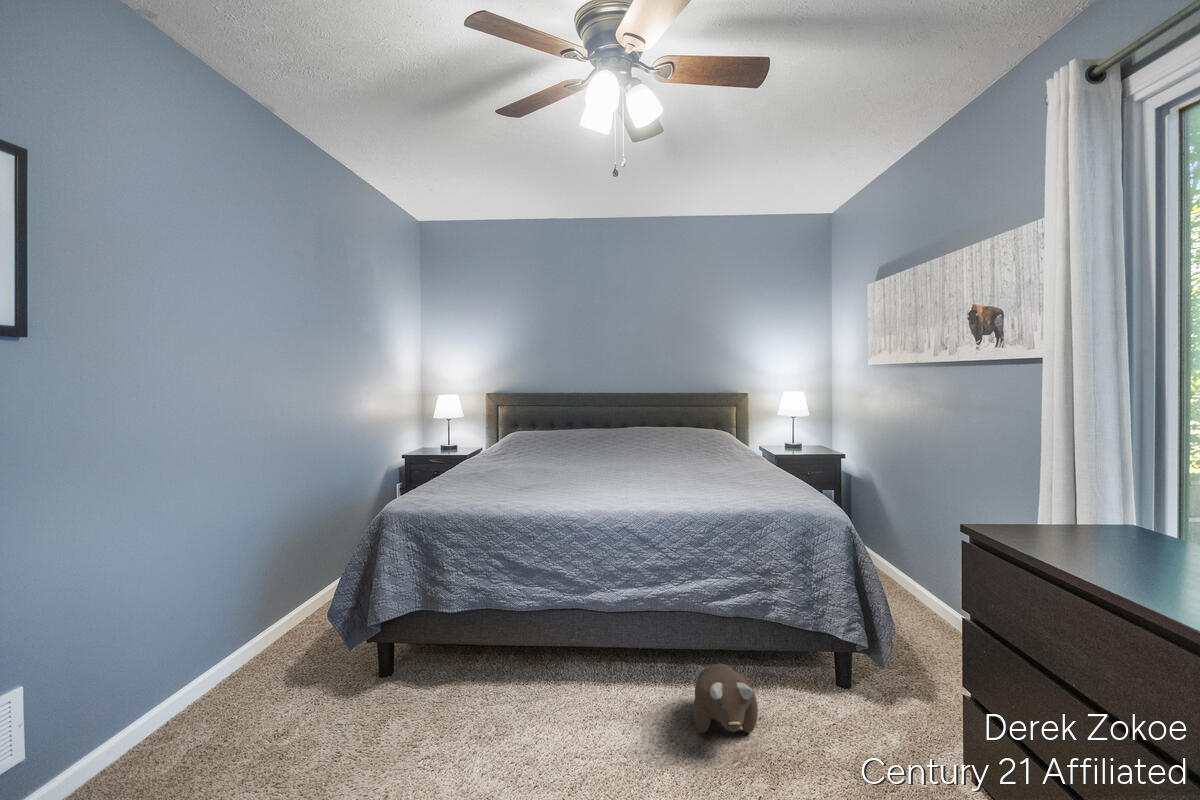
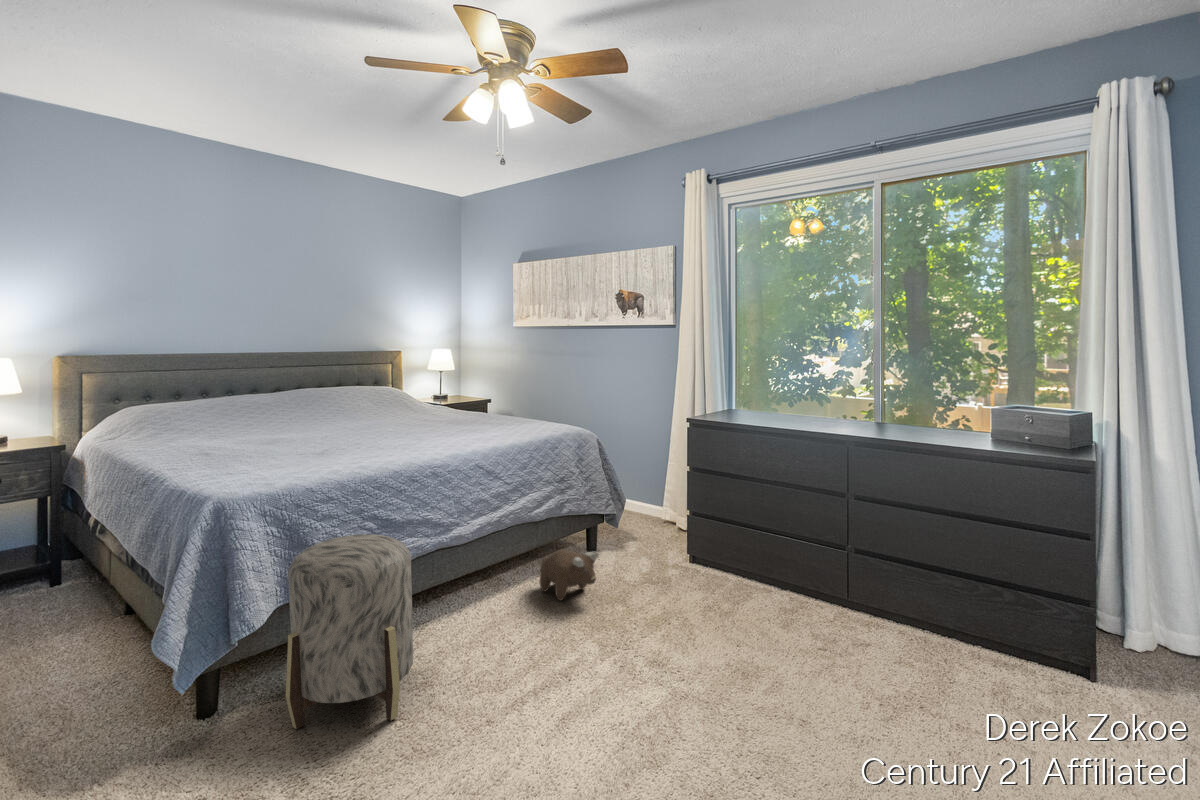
ottoman: none [365,566,492,763] -> present [286,534,413,729]

